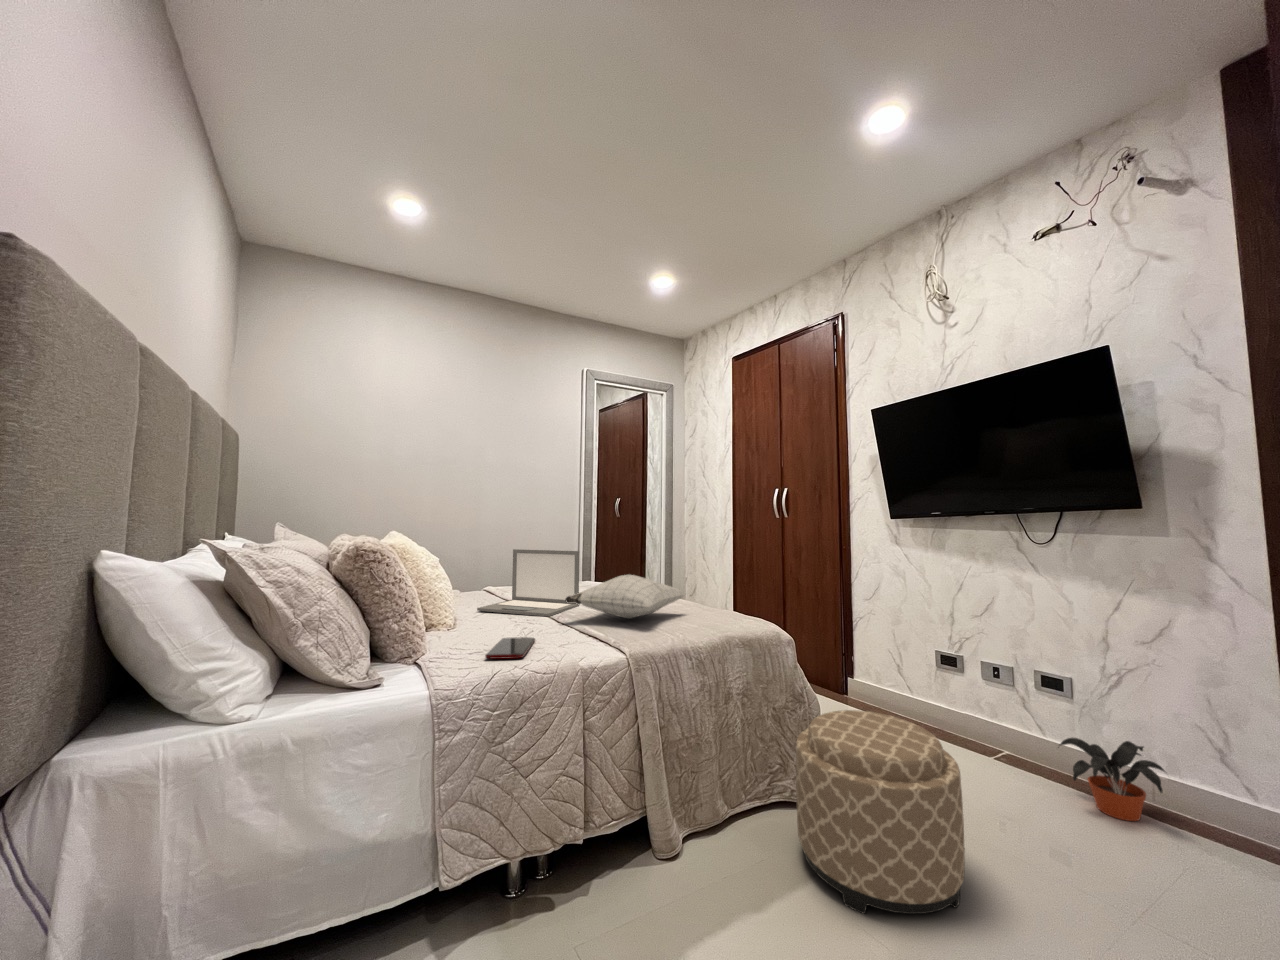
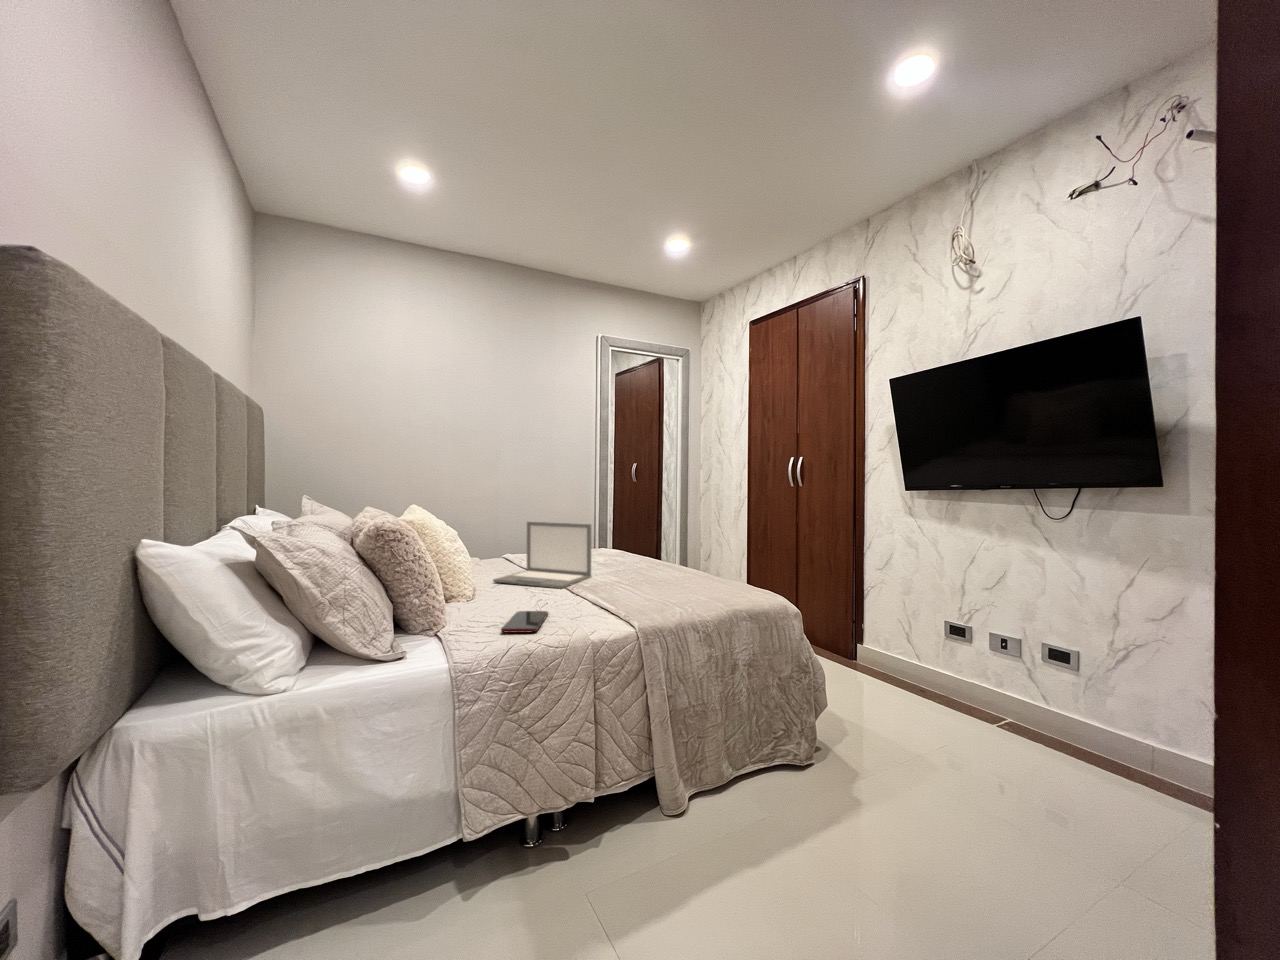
pillow: present [565,575,685,619] -> none [576,549,696,592]
ottoman: present [796,710,965,914] -> none [798,683,955,871]
potted plant: present [1060,738,1165,821] -> none [1059,710,1169,790]

